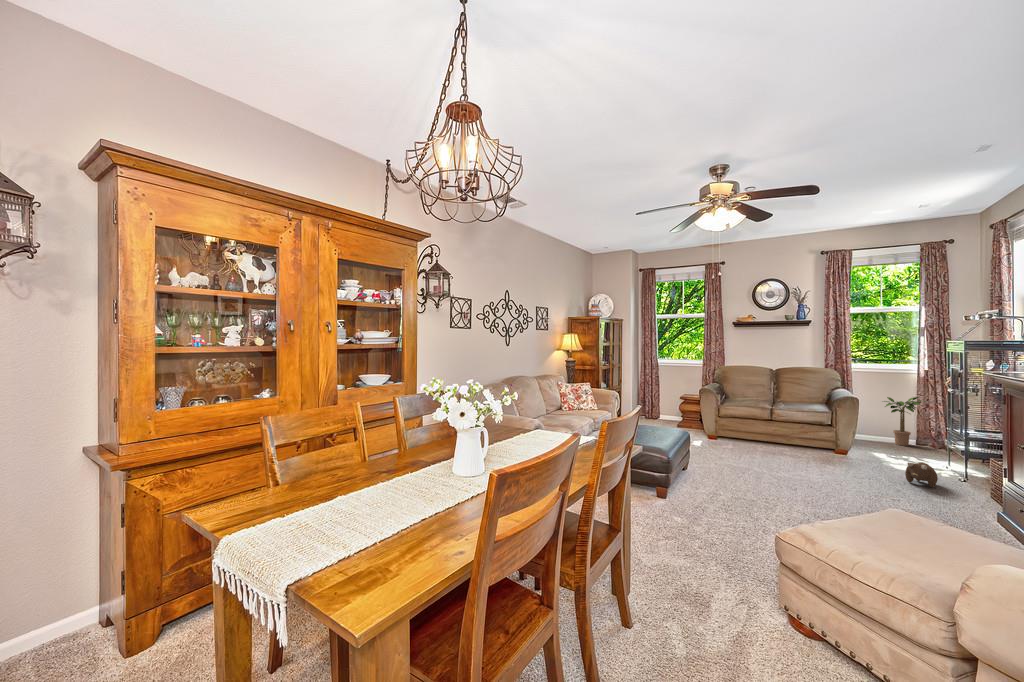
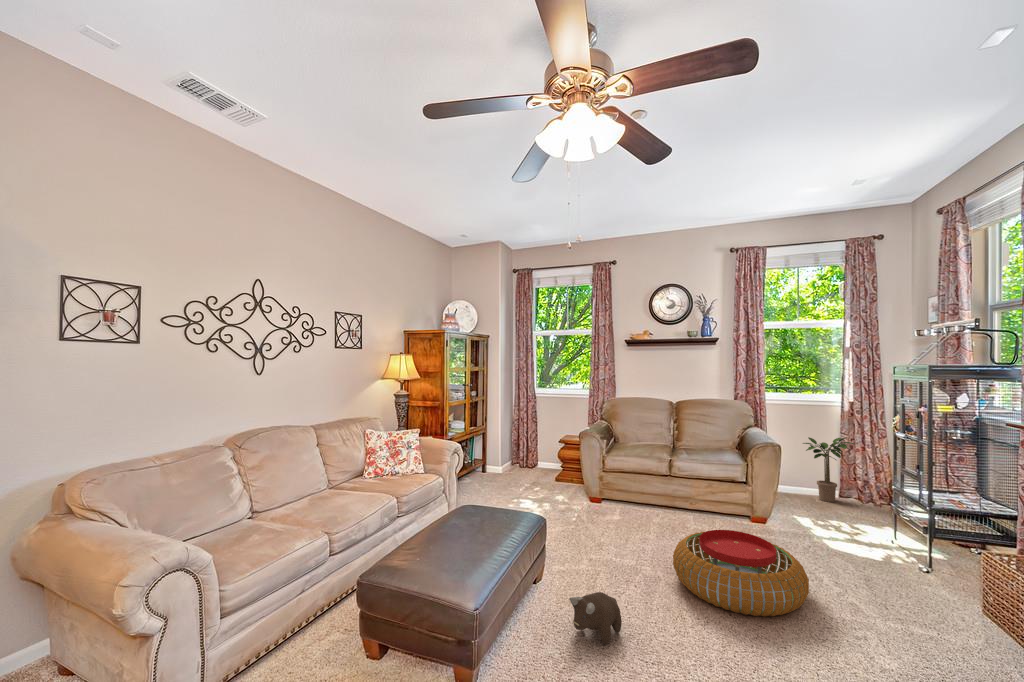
pouf: none [775,446,869,490] -> present [673,530,809,617]
plush toy: present [905,462,938,488] -> present [569,592,622,645]

